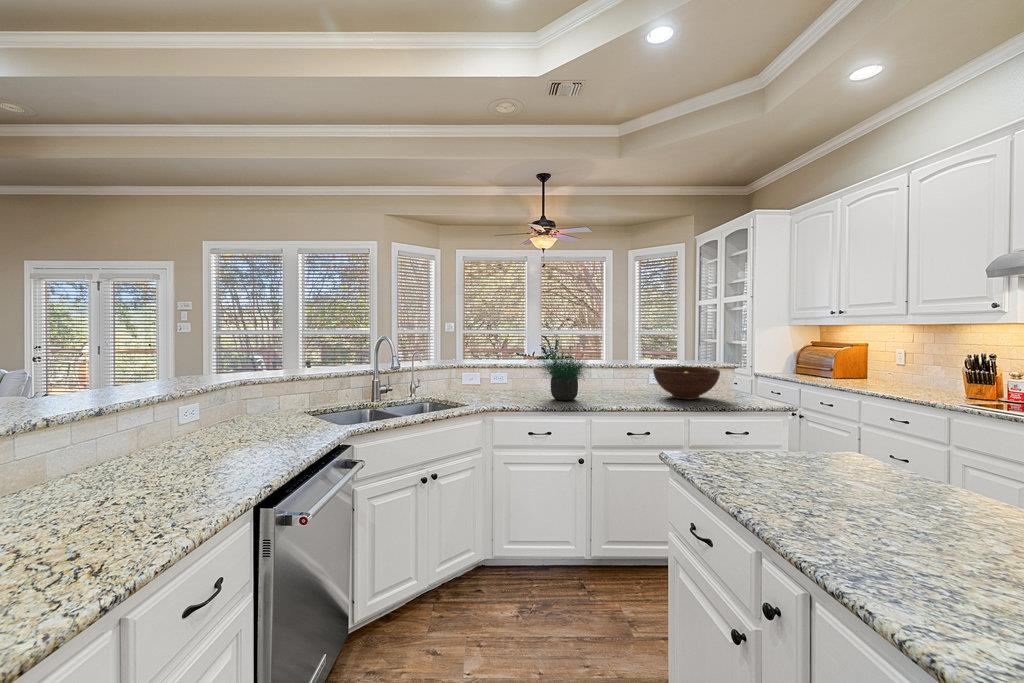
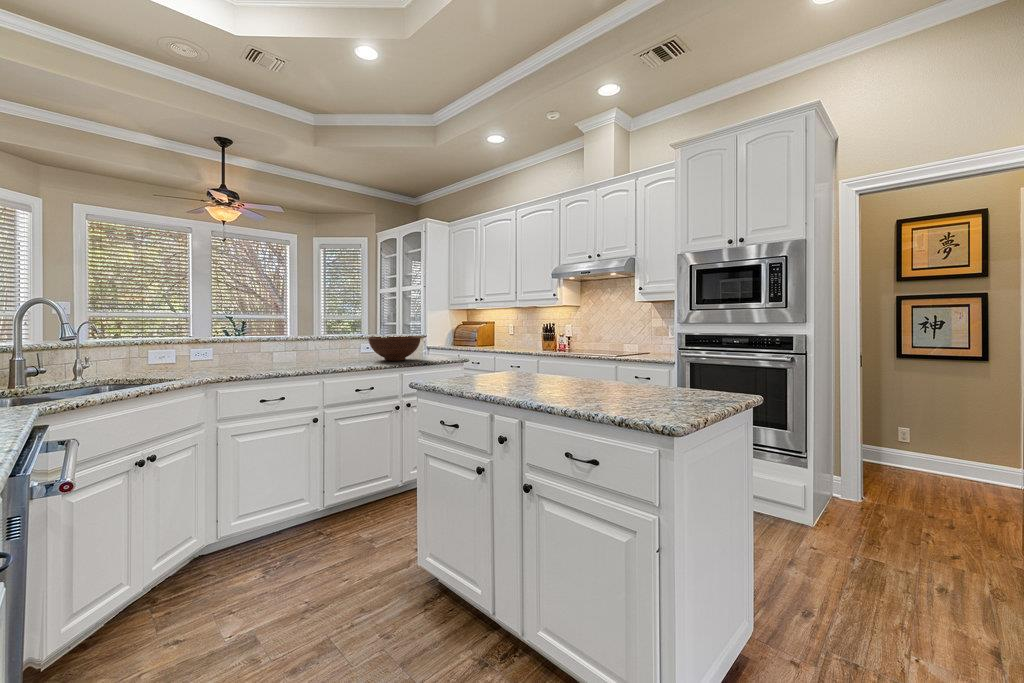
potted plant: present [542,351,585,401] -> none [254,307,322,369]

